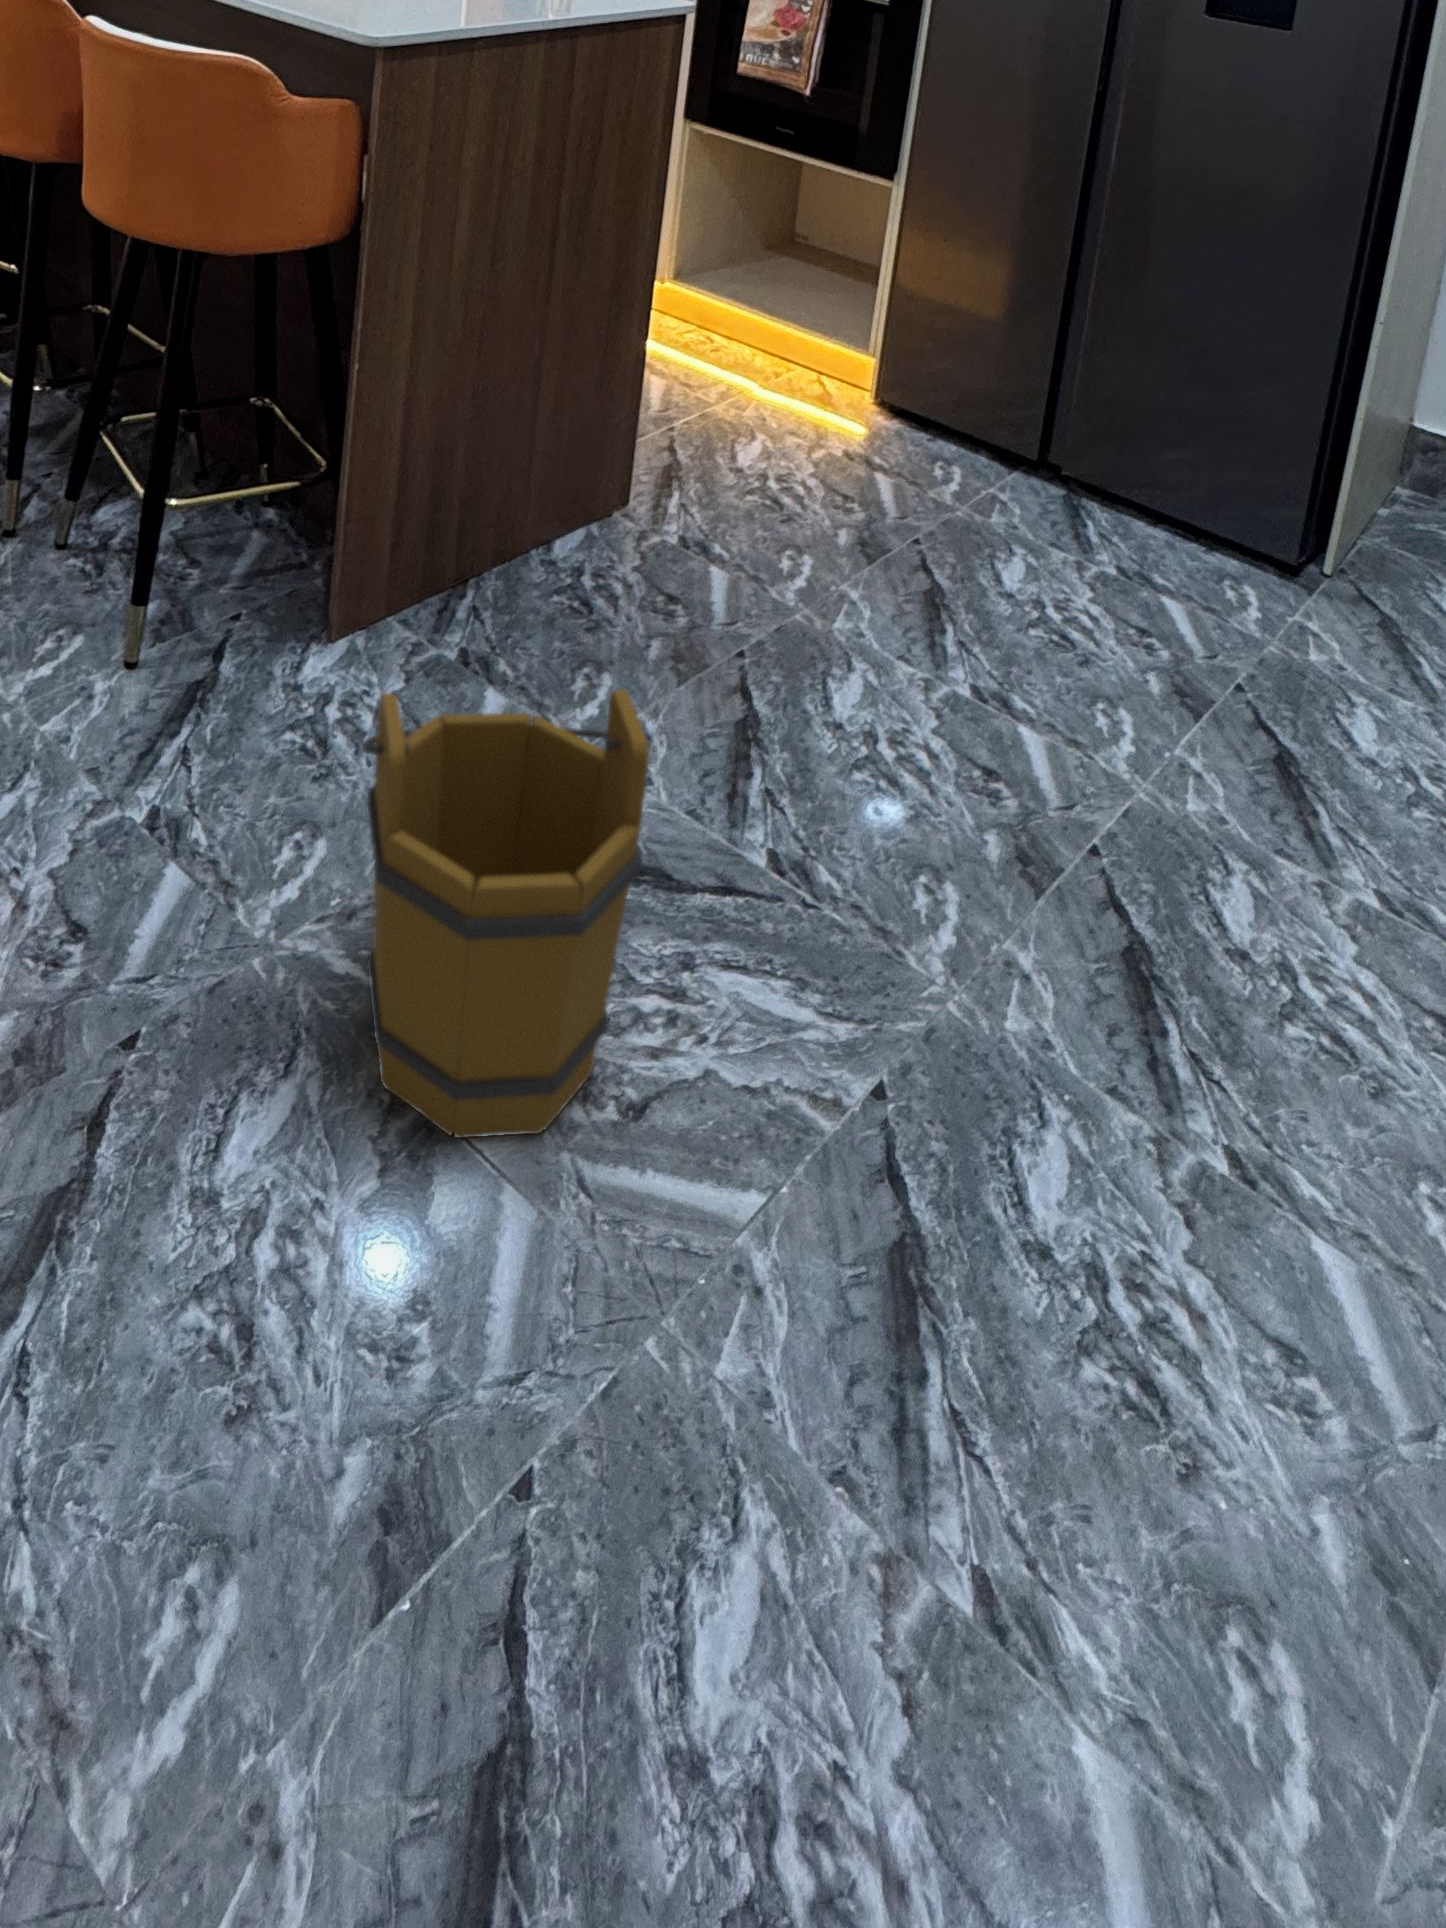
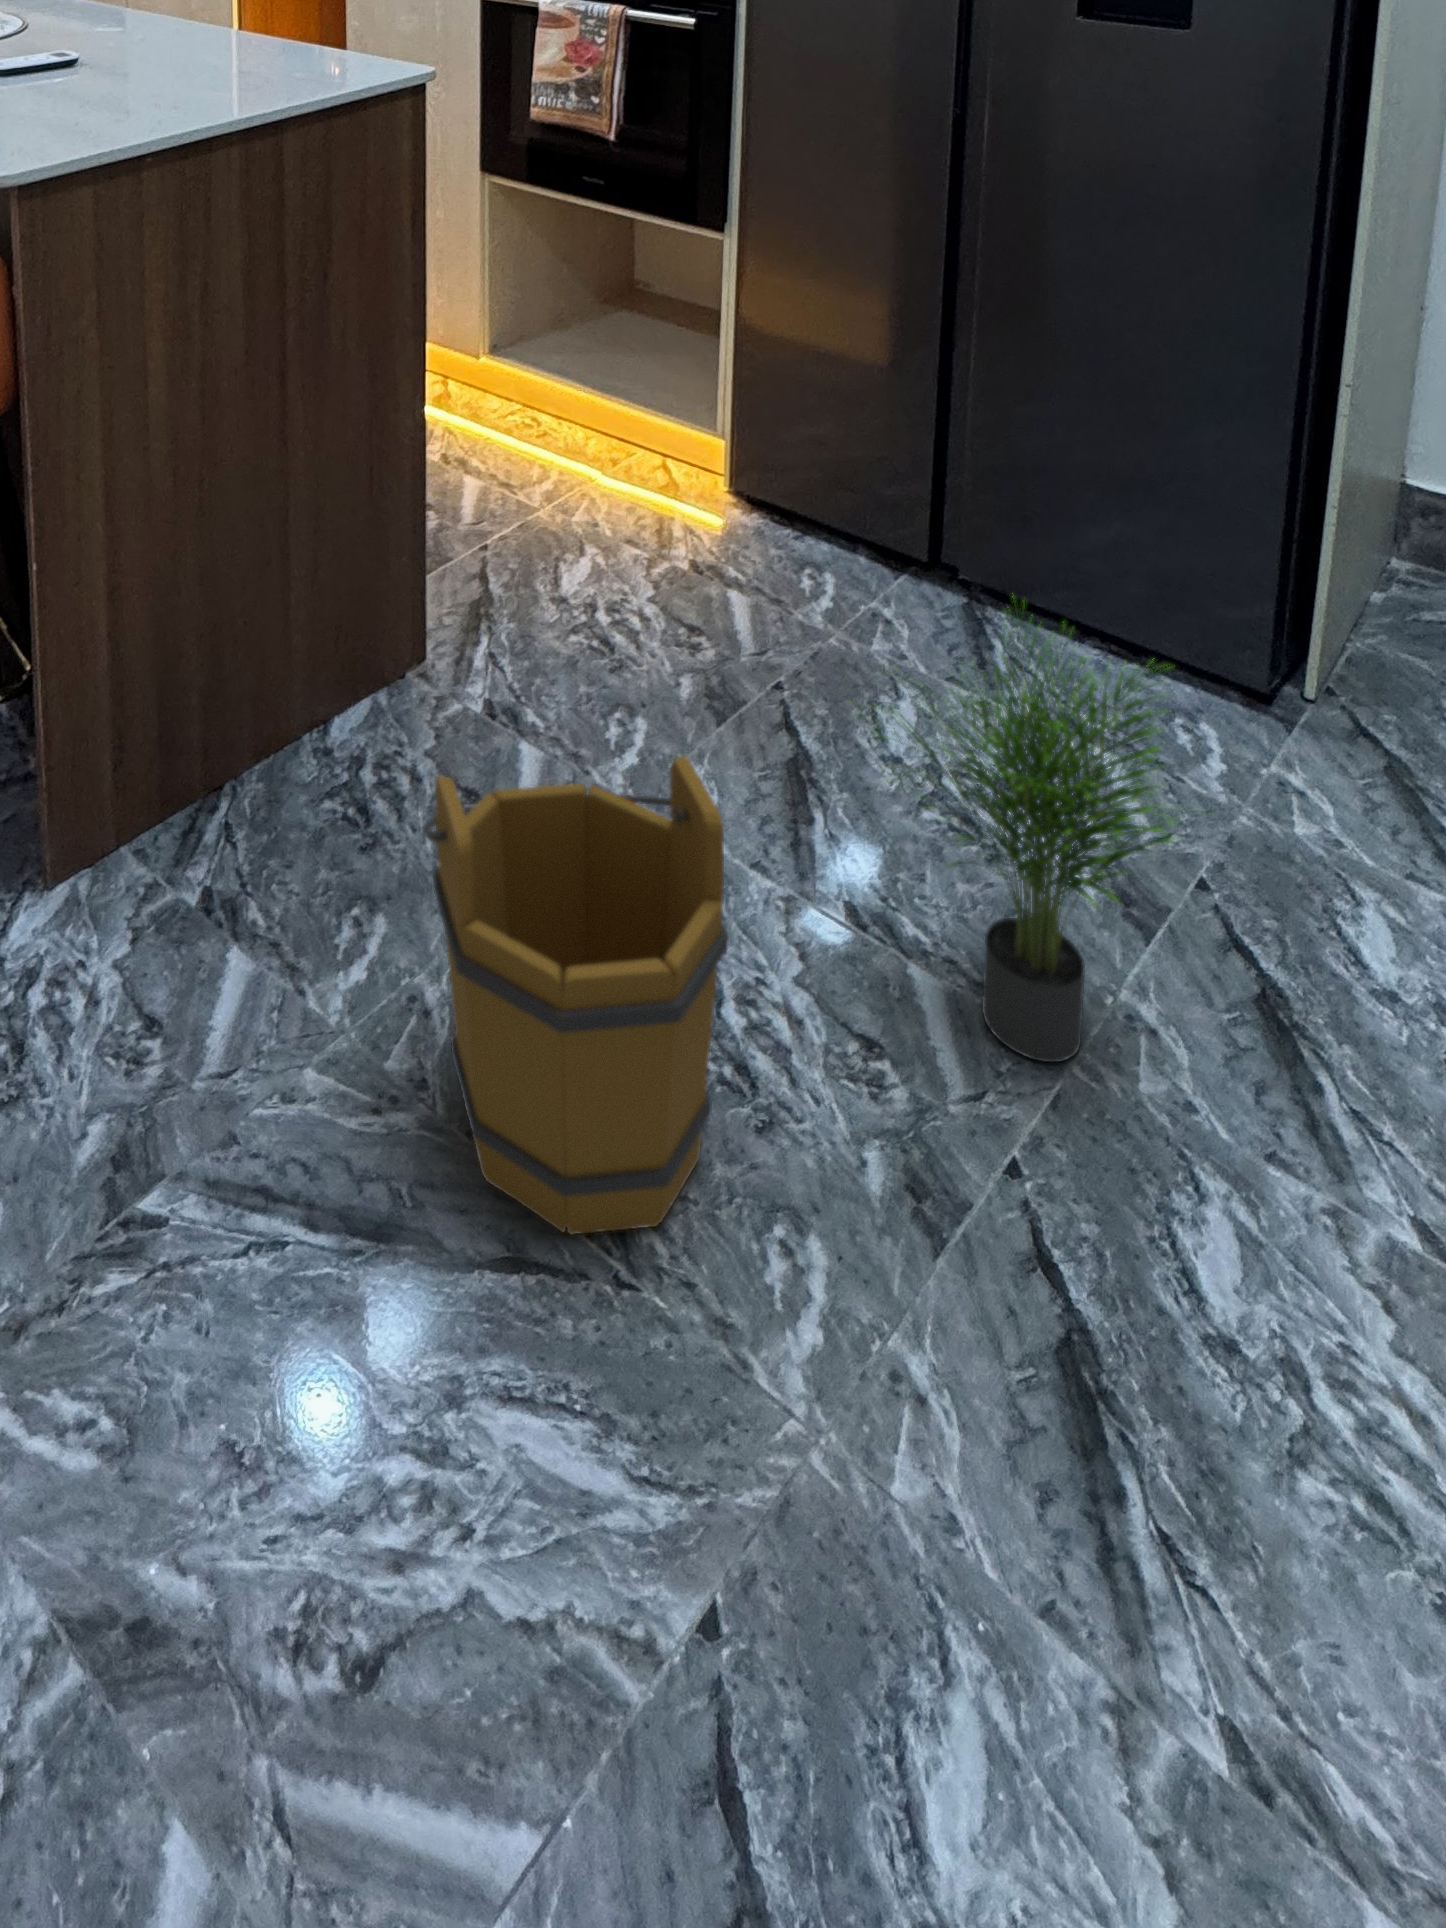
potted plant: none [790,561,1102,1001] -> present [871,601,1206,1062]

